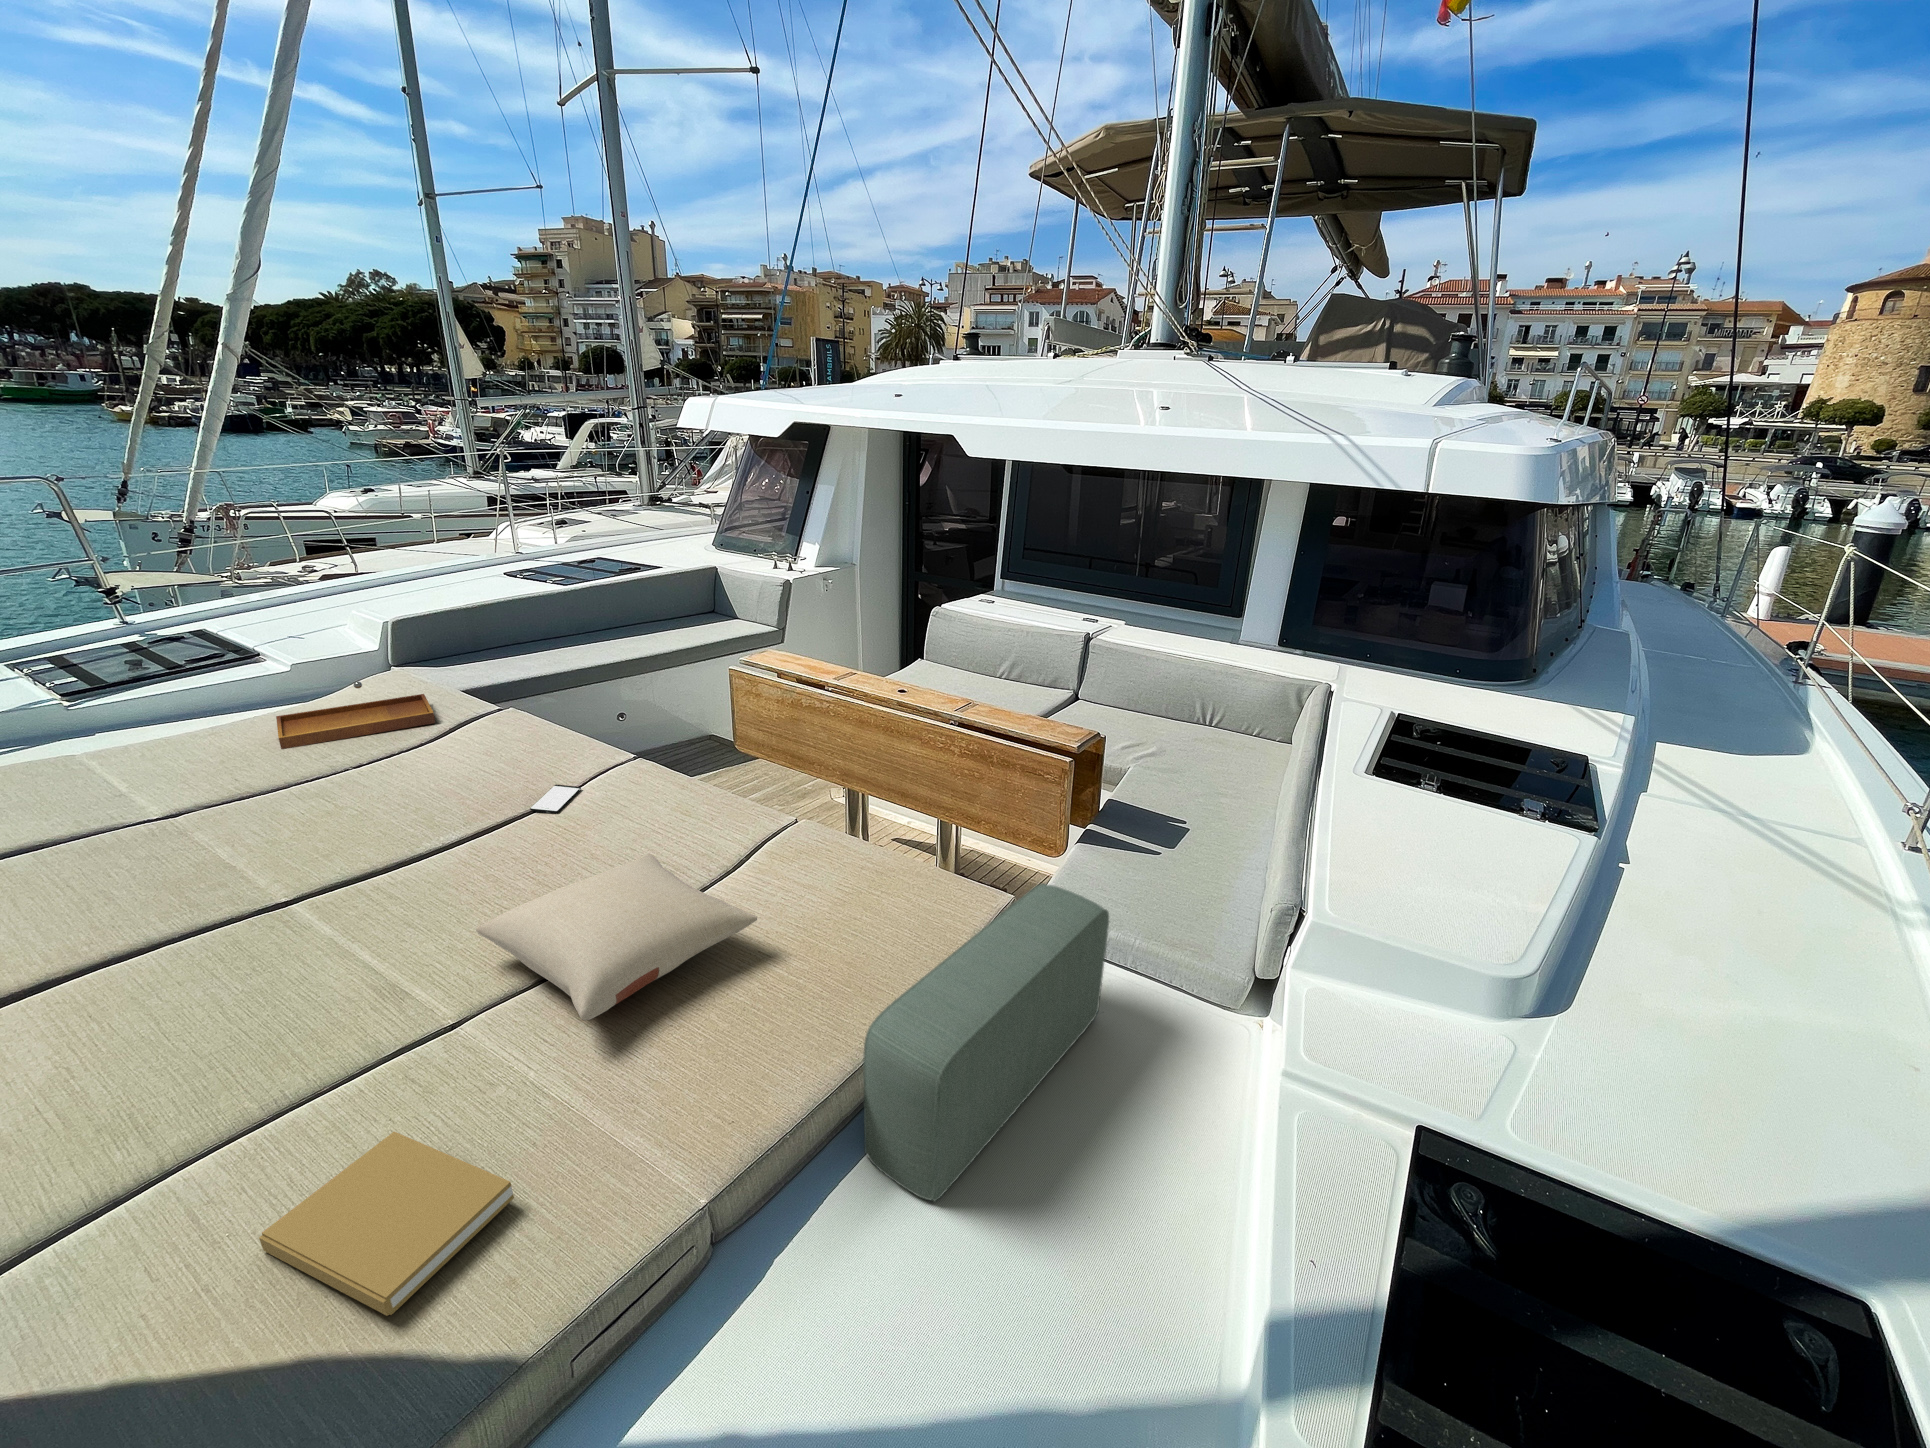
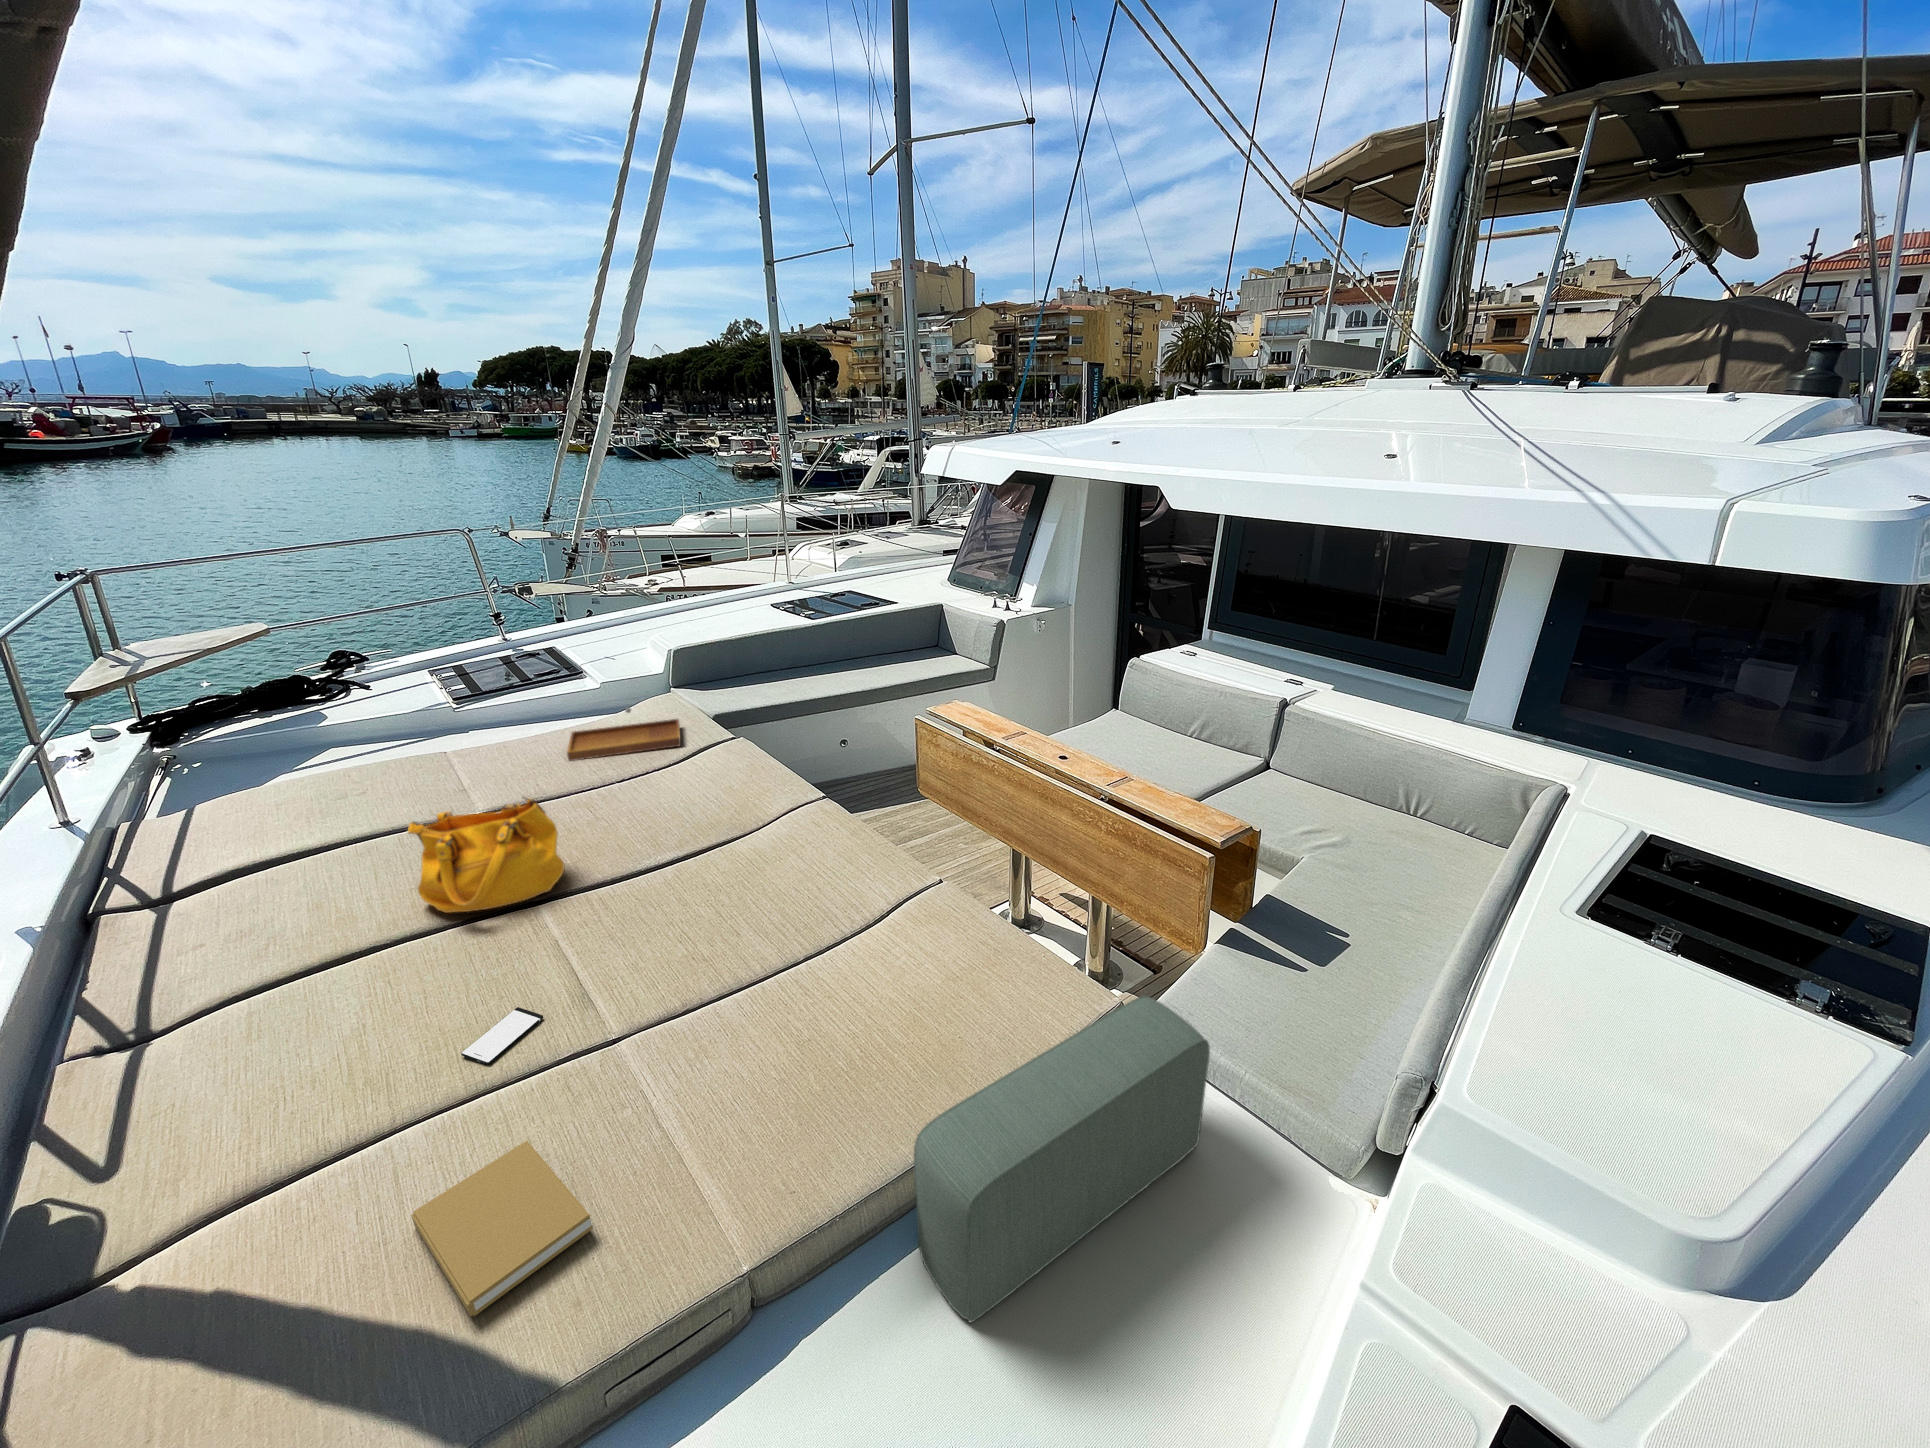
handbag: none [99,771,329,925] -> present [408,797,564,913]
smartphone: present [530,784,581,813] -> present [461,1007,543,1065]
pillow: present [476,854,757,1020] -> none [638,903,863,1066]

